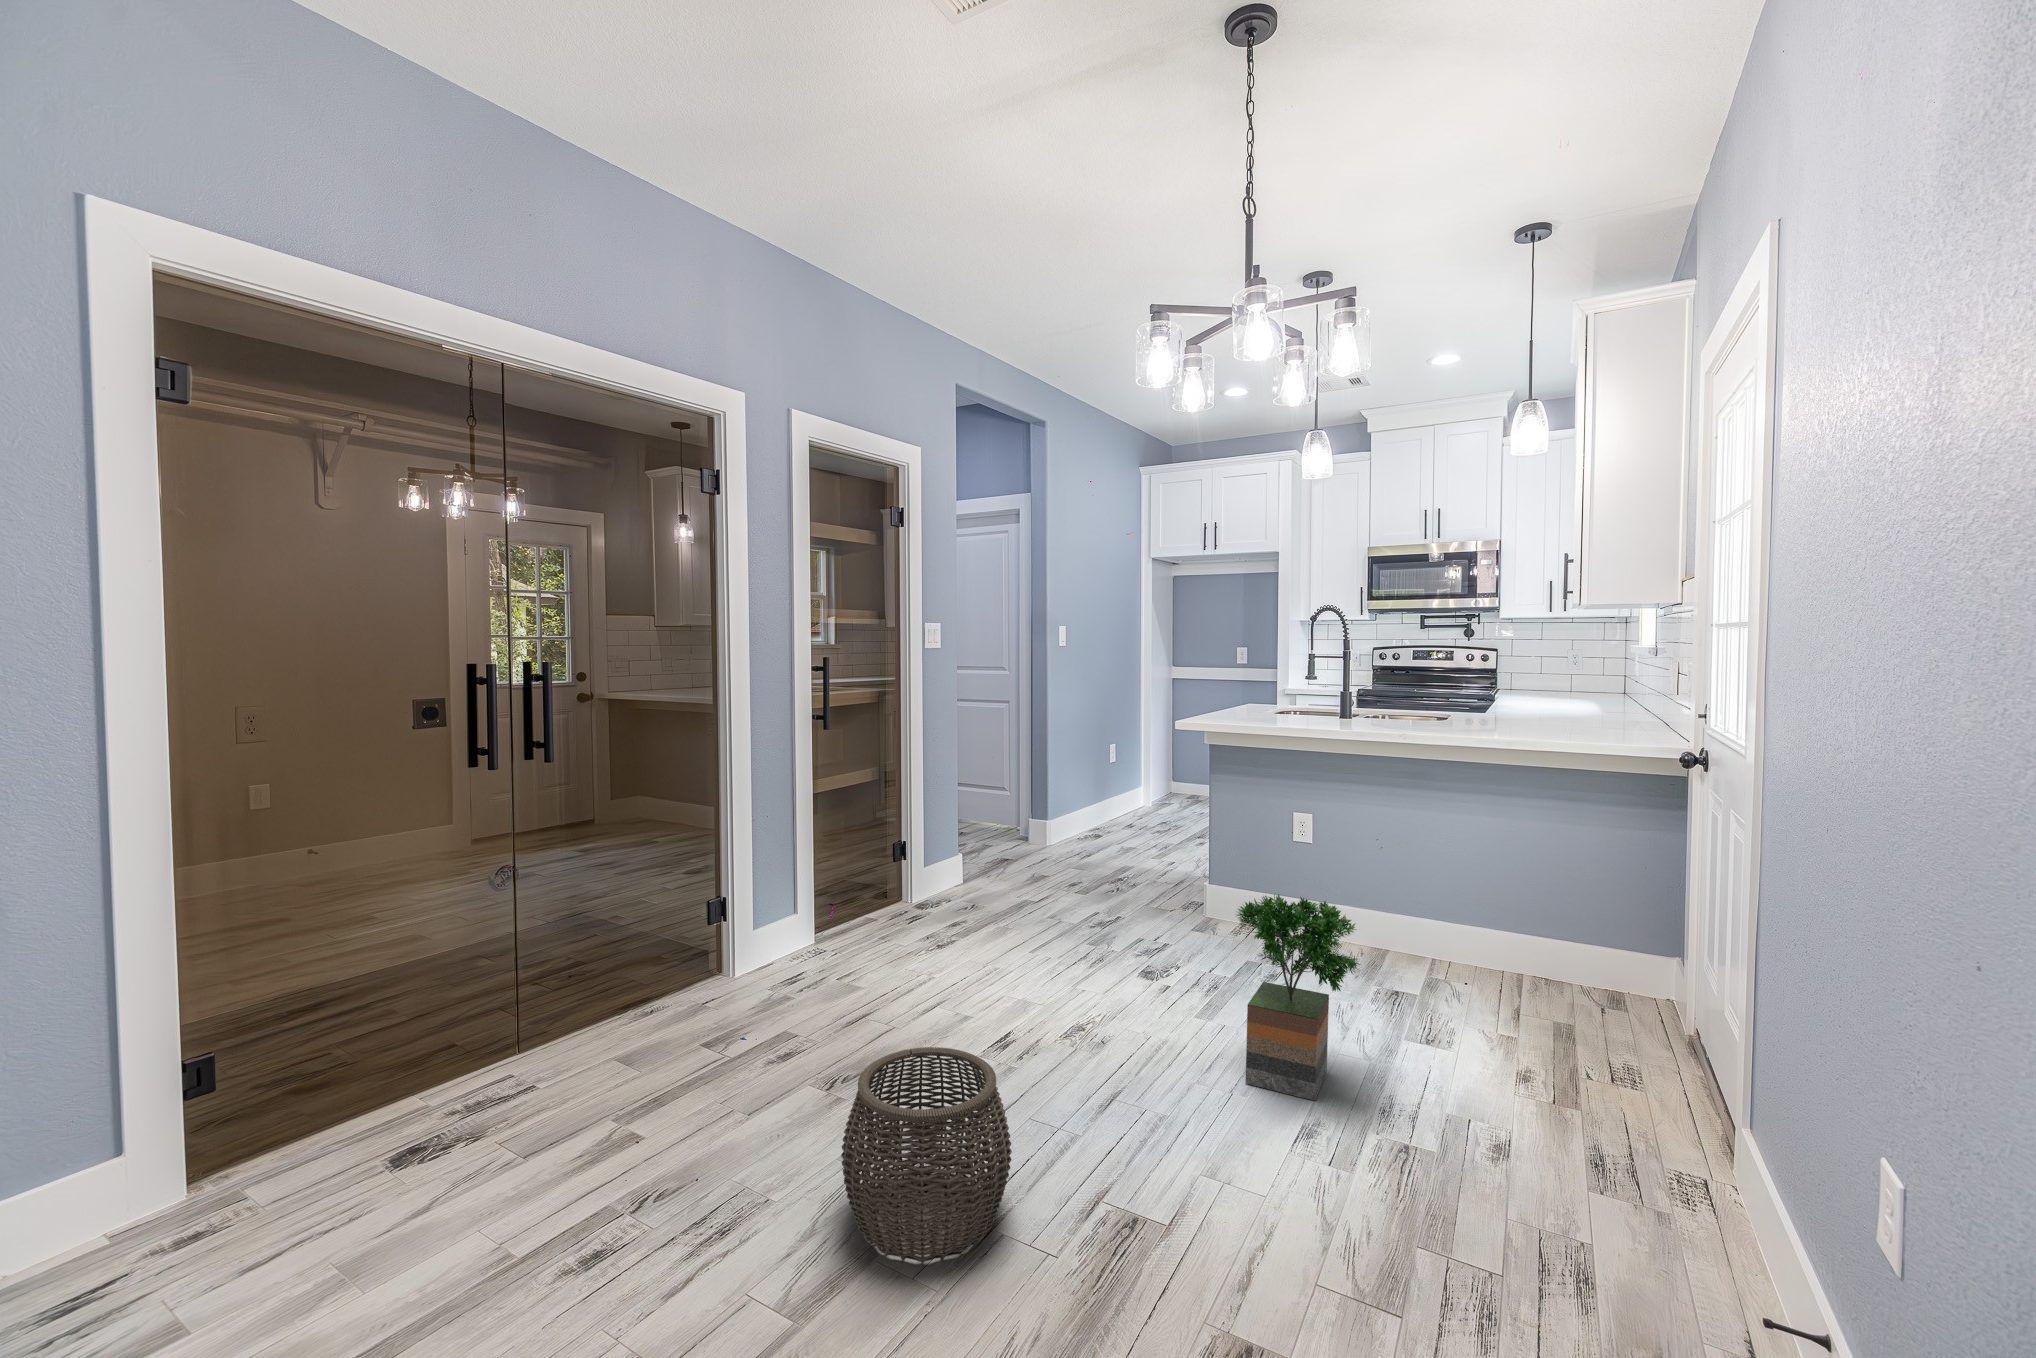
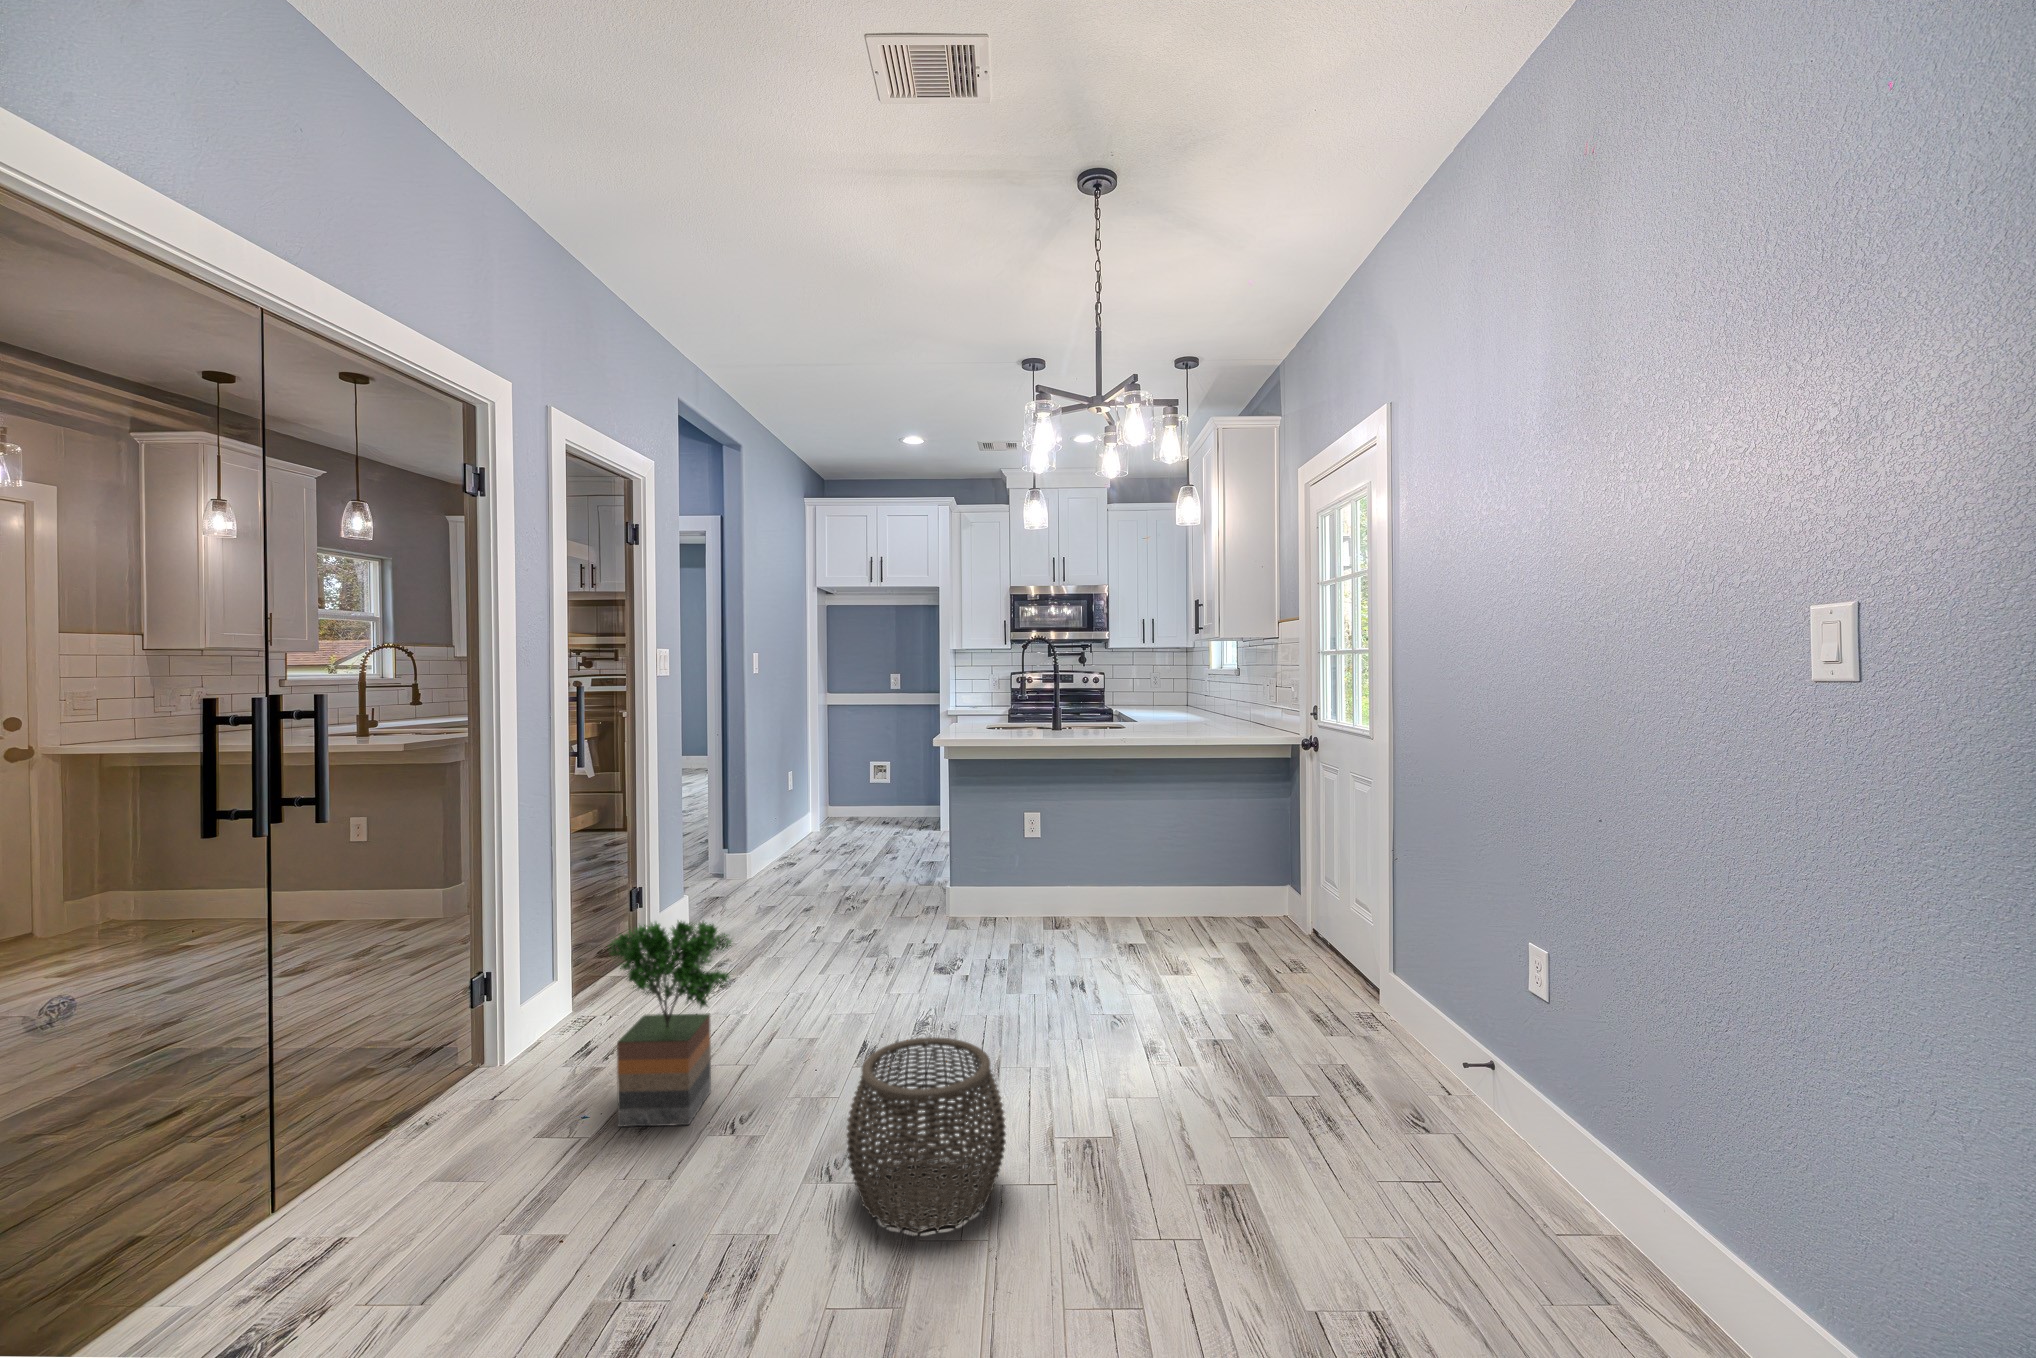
potted tree: present [1237,894,1360,1101] -> present [608,921,731,1127]

